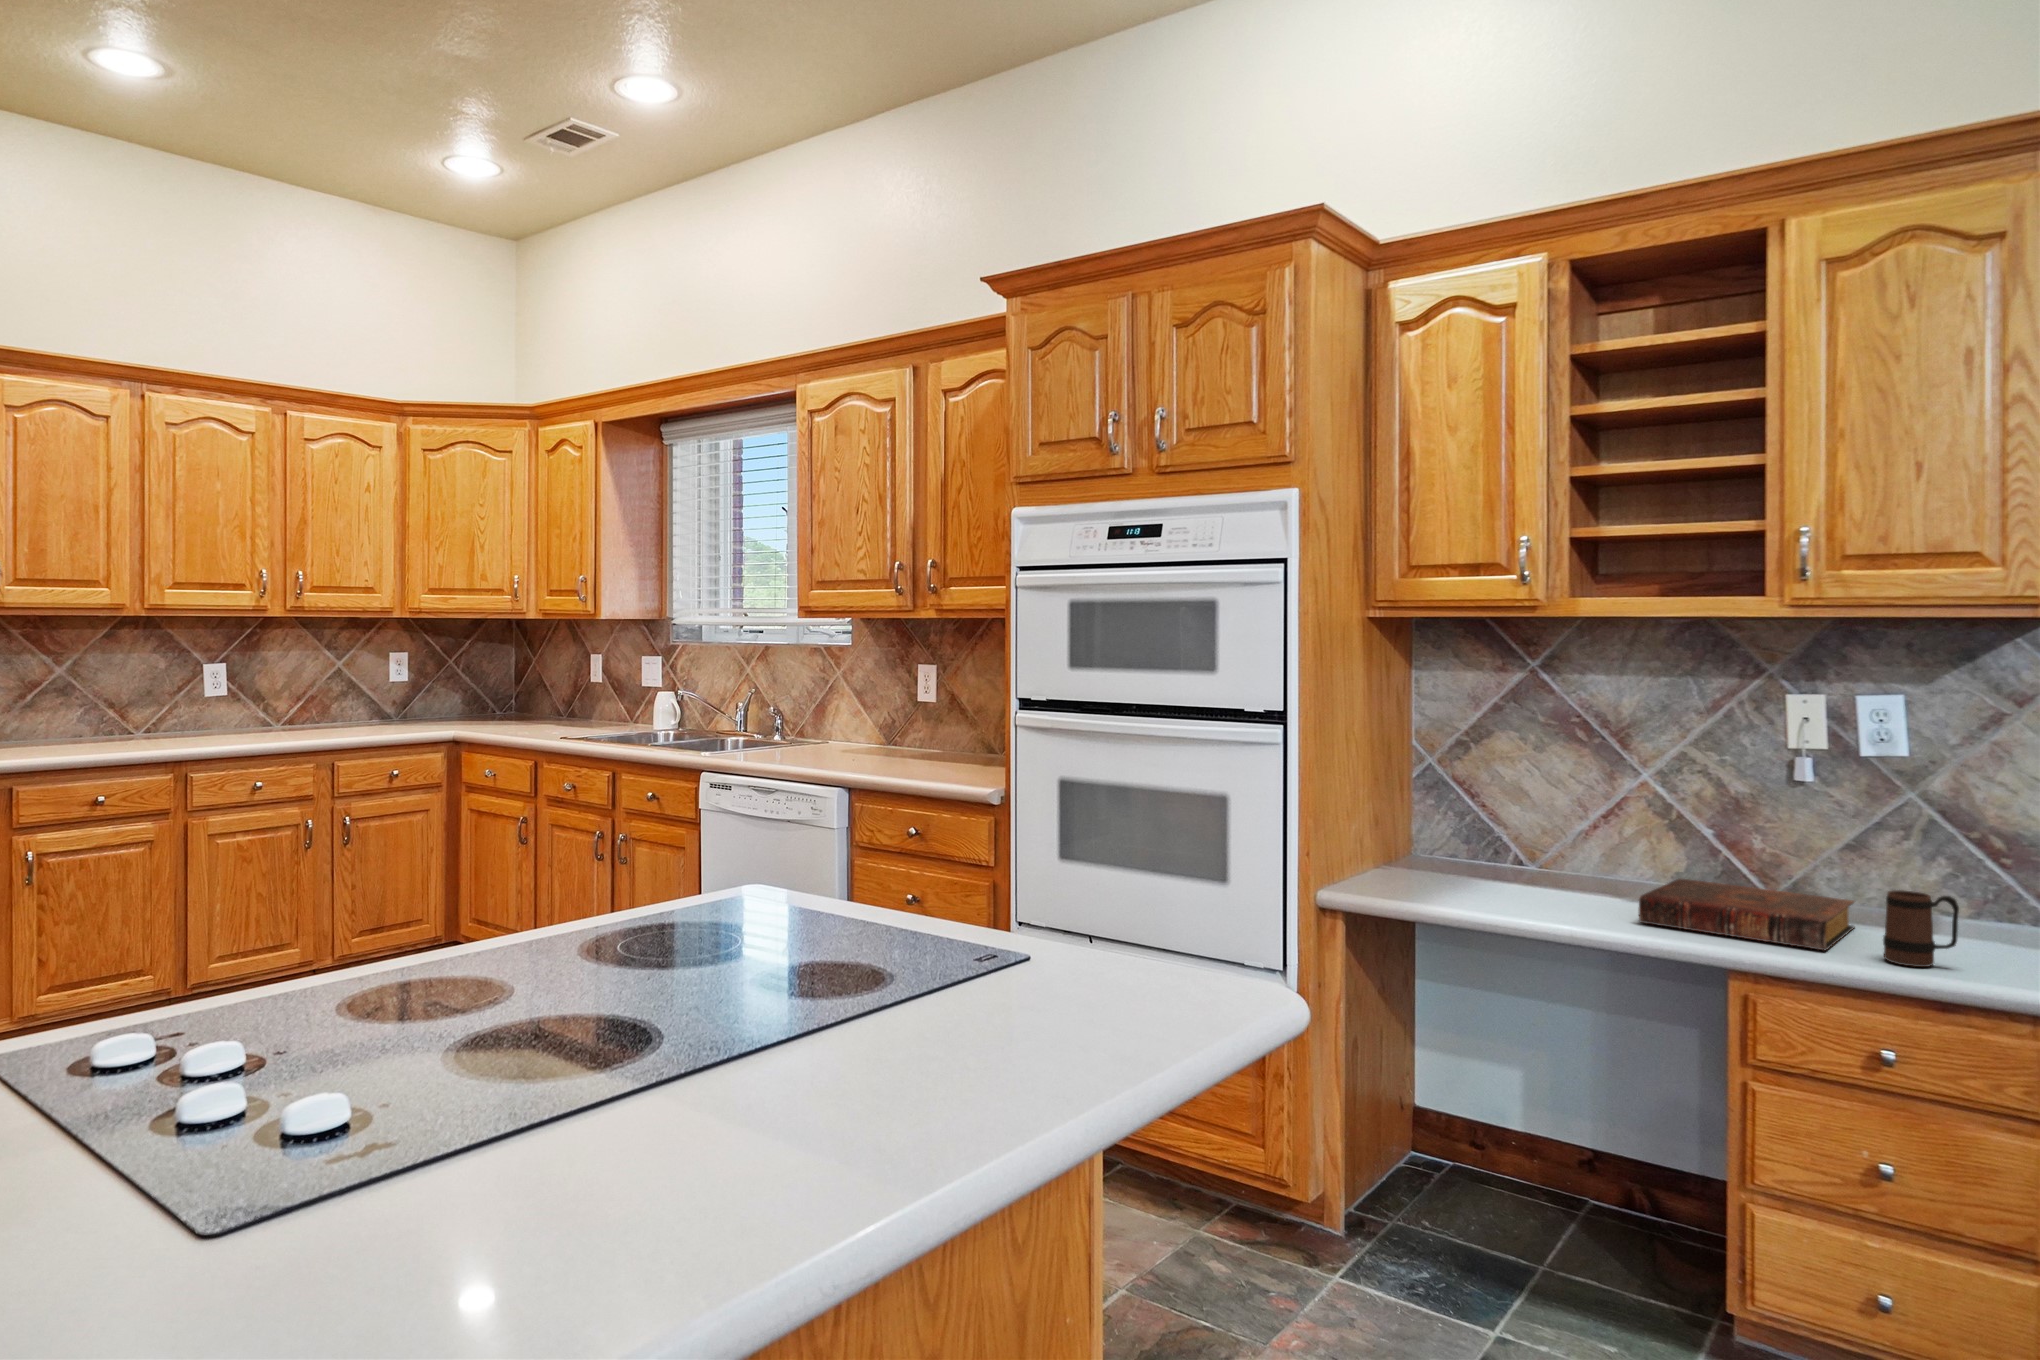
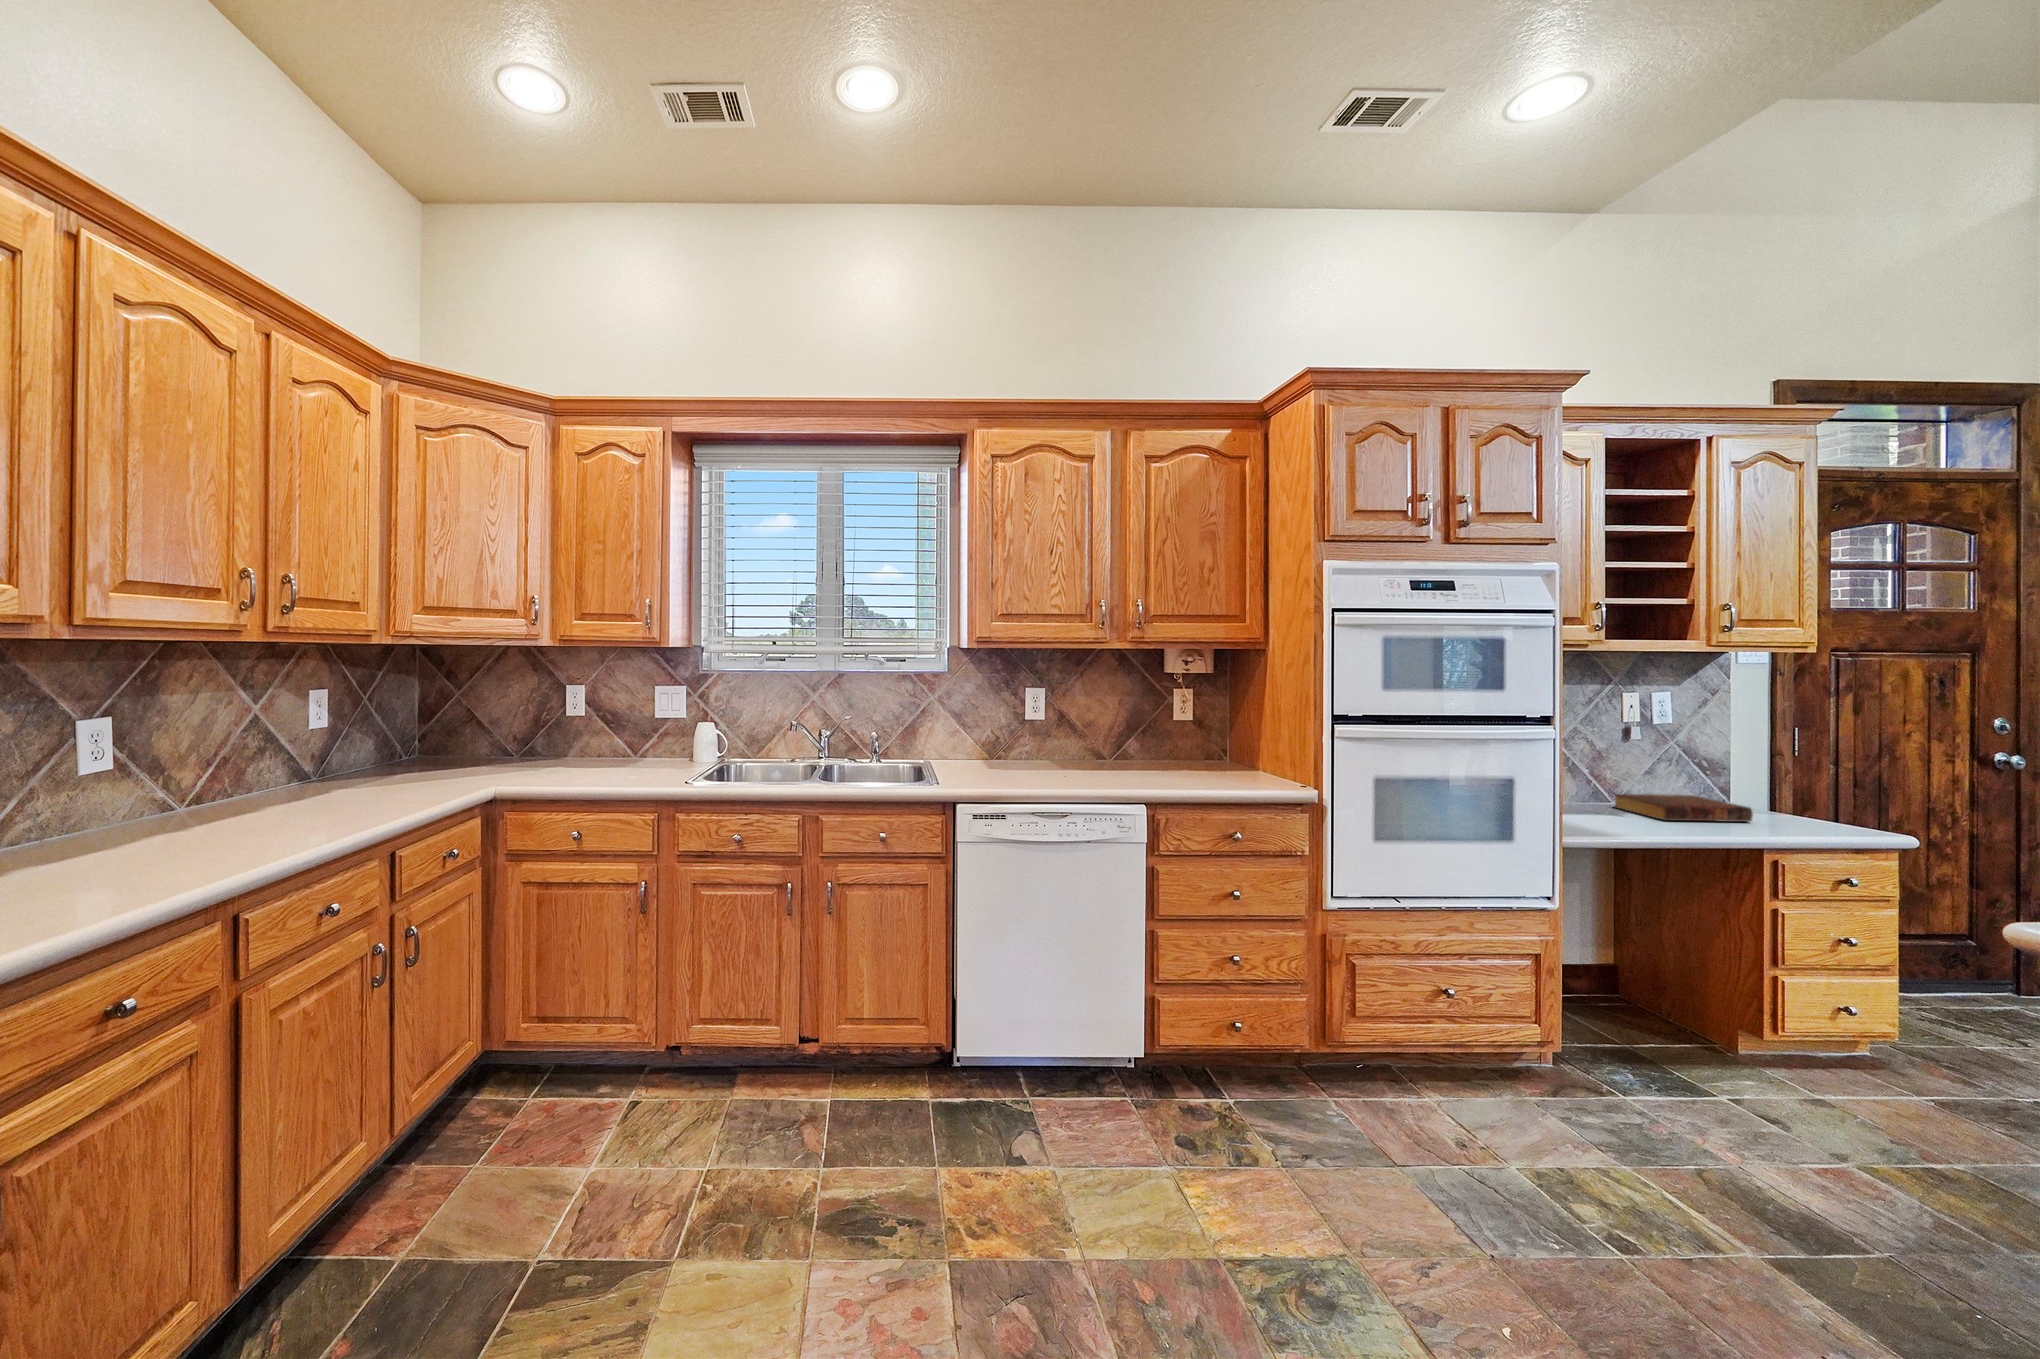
mug: present [1883,890,1959,967] -> none [1767,788,1800,824]

